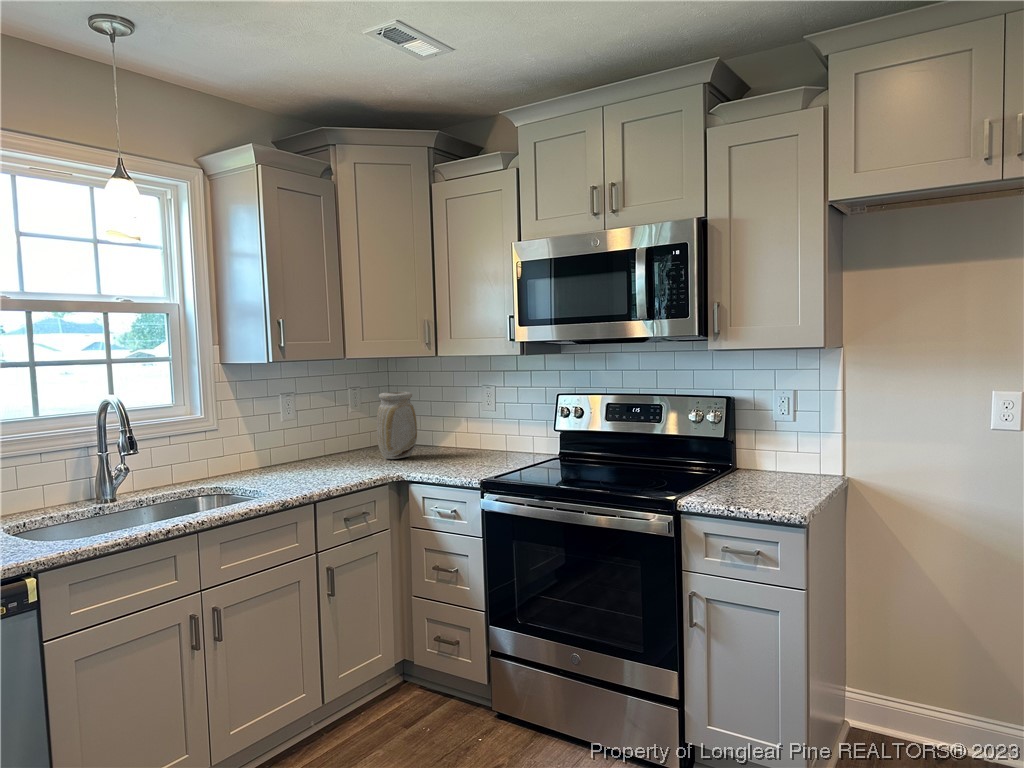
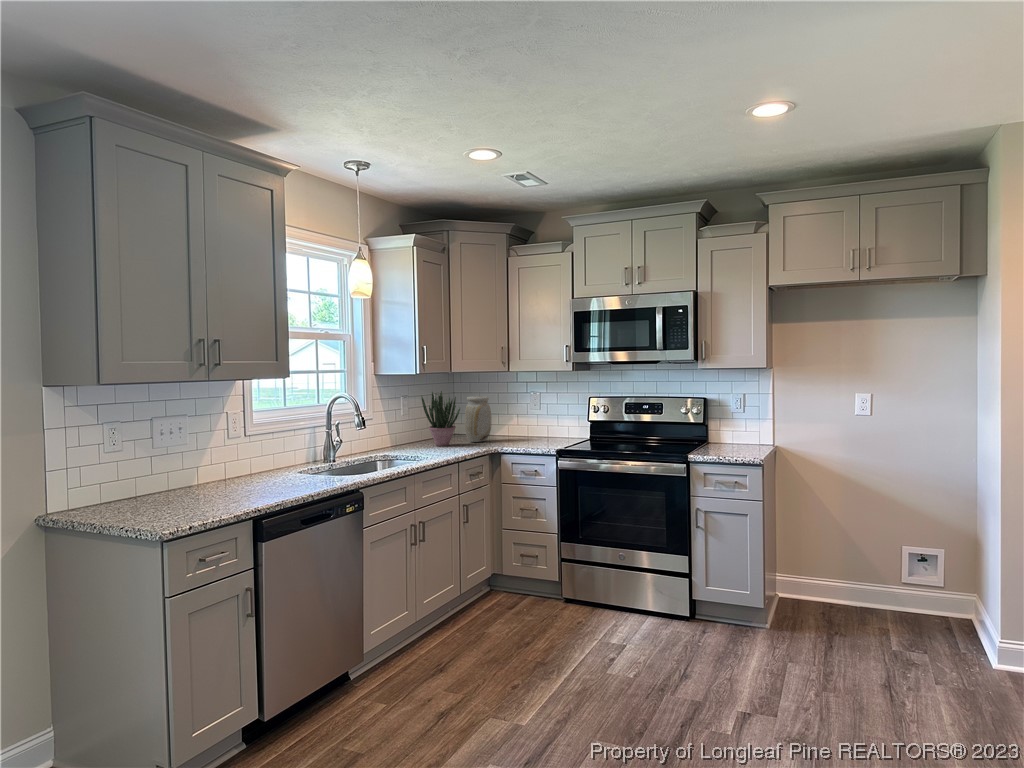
potted plant: none [302,385,358,467] -> present [421,391,460,446]

